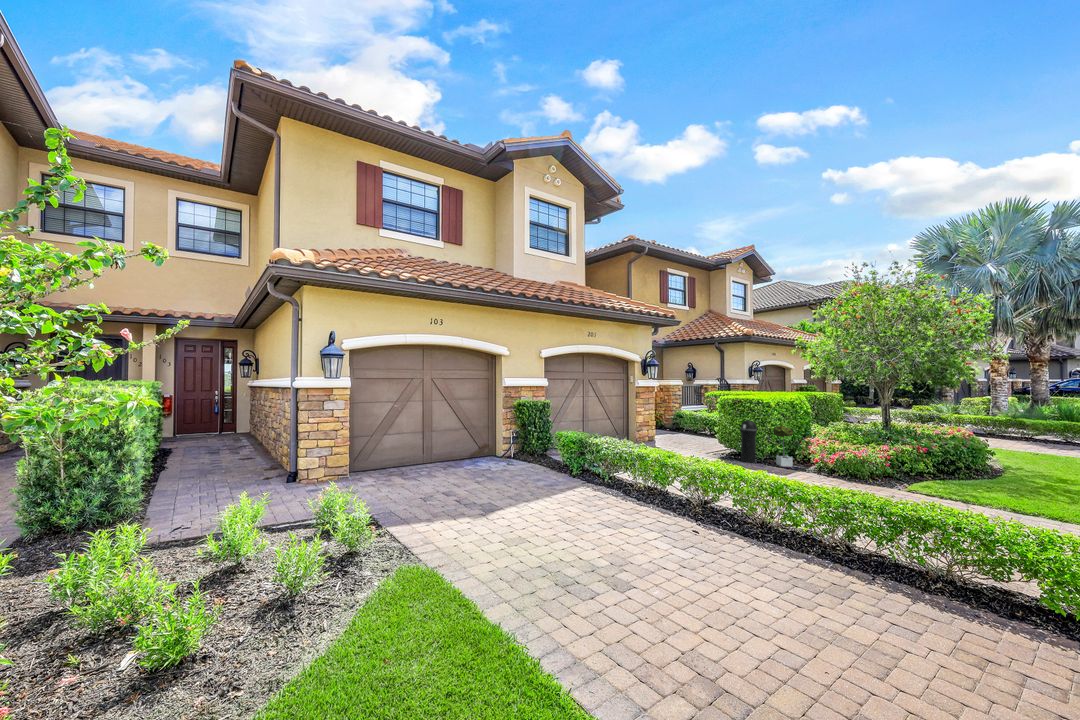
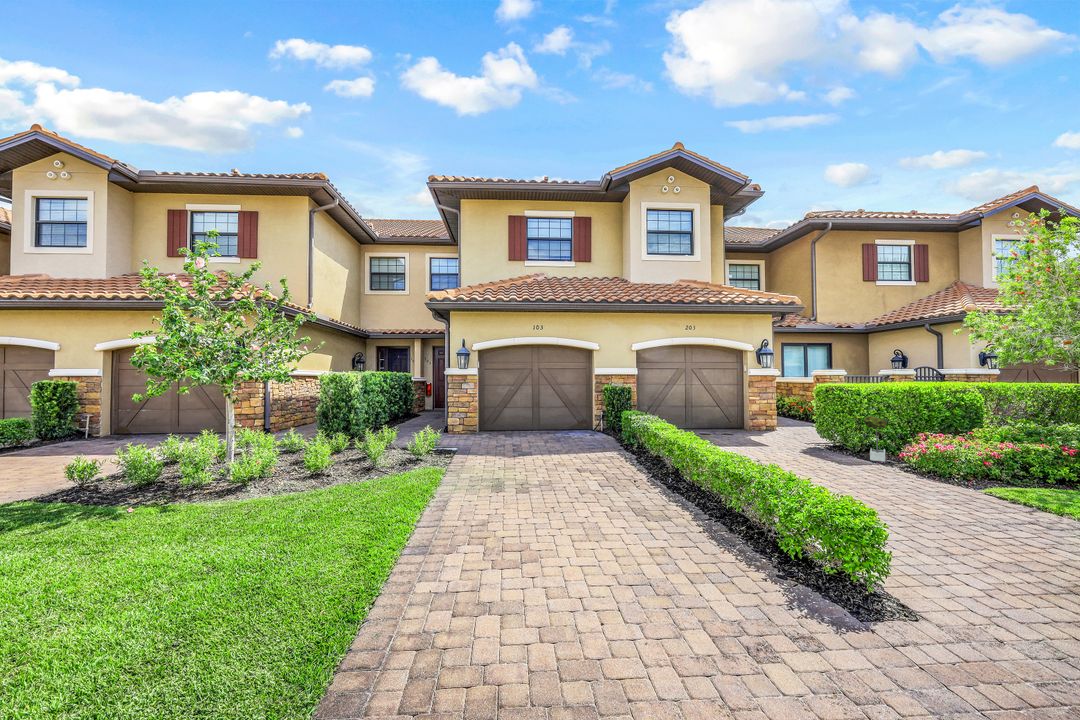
trash can: present [740,420,757,463] -> none [830,409,850,455]

